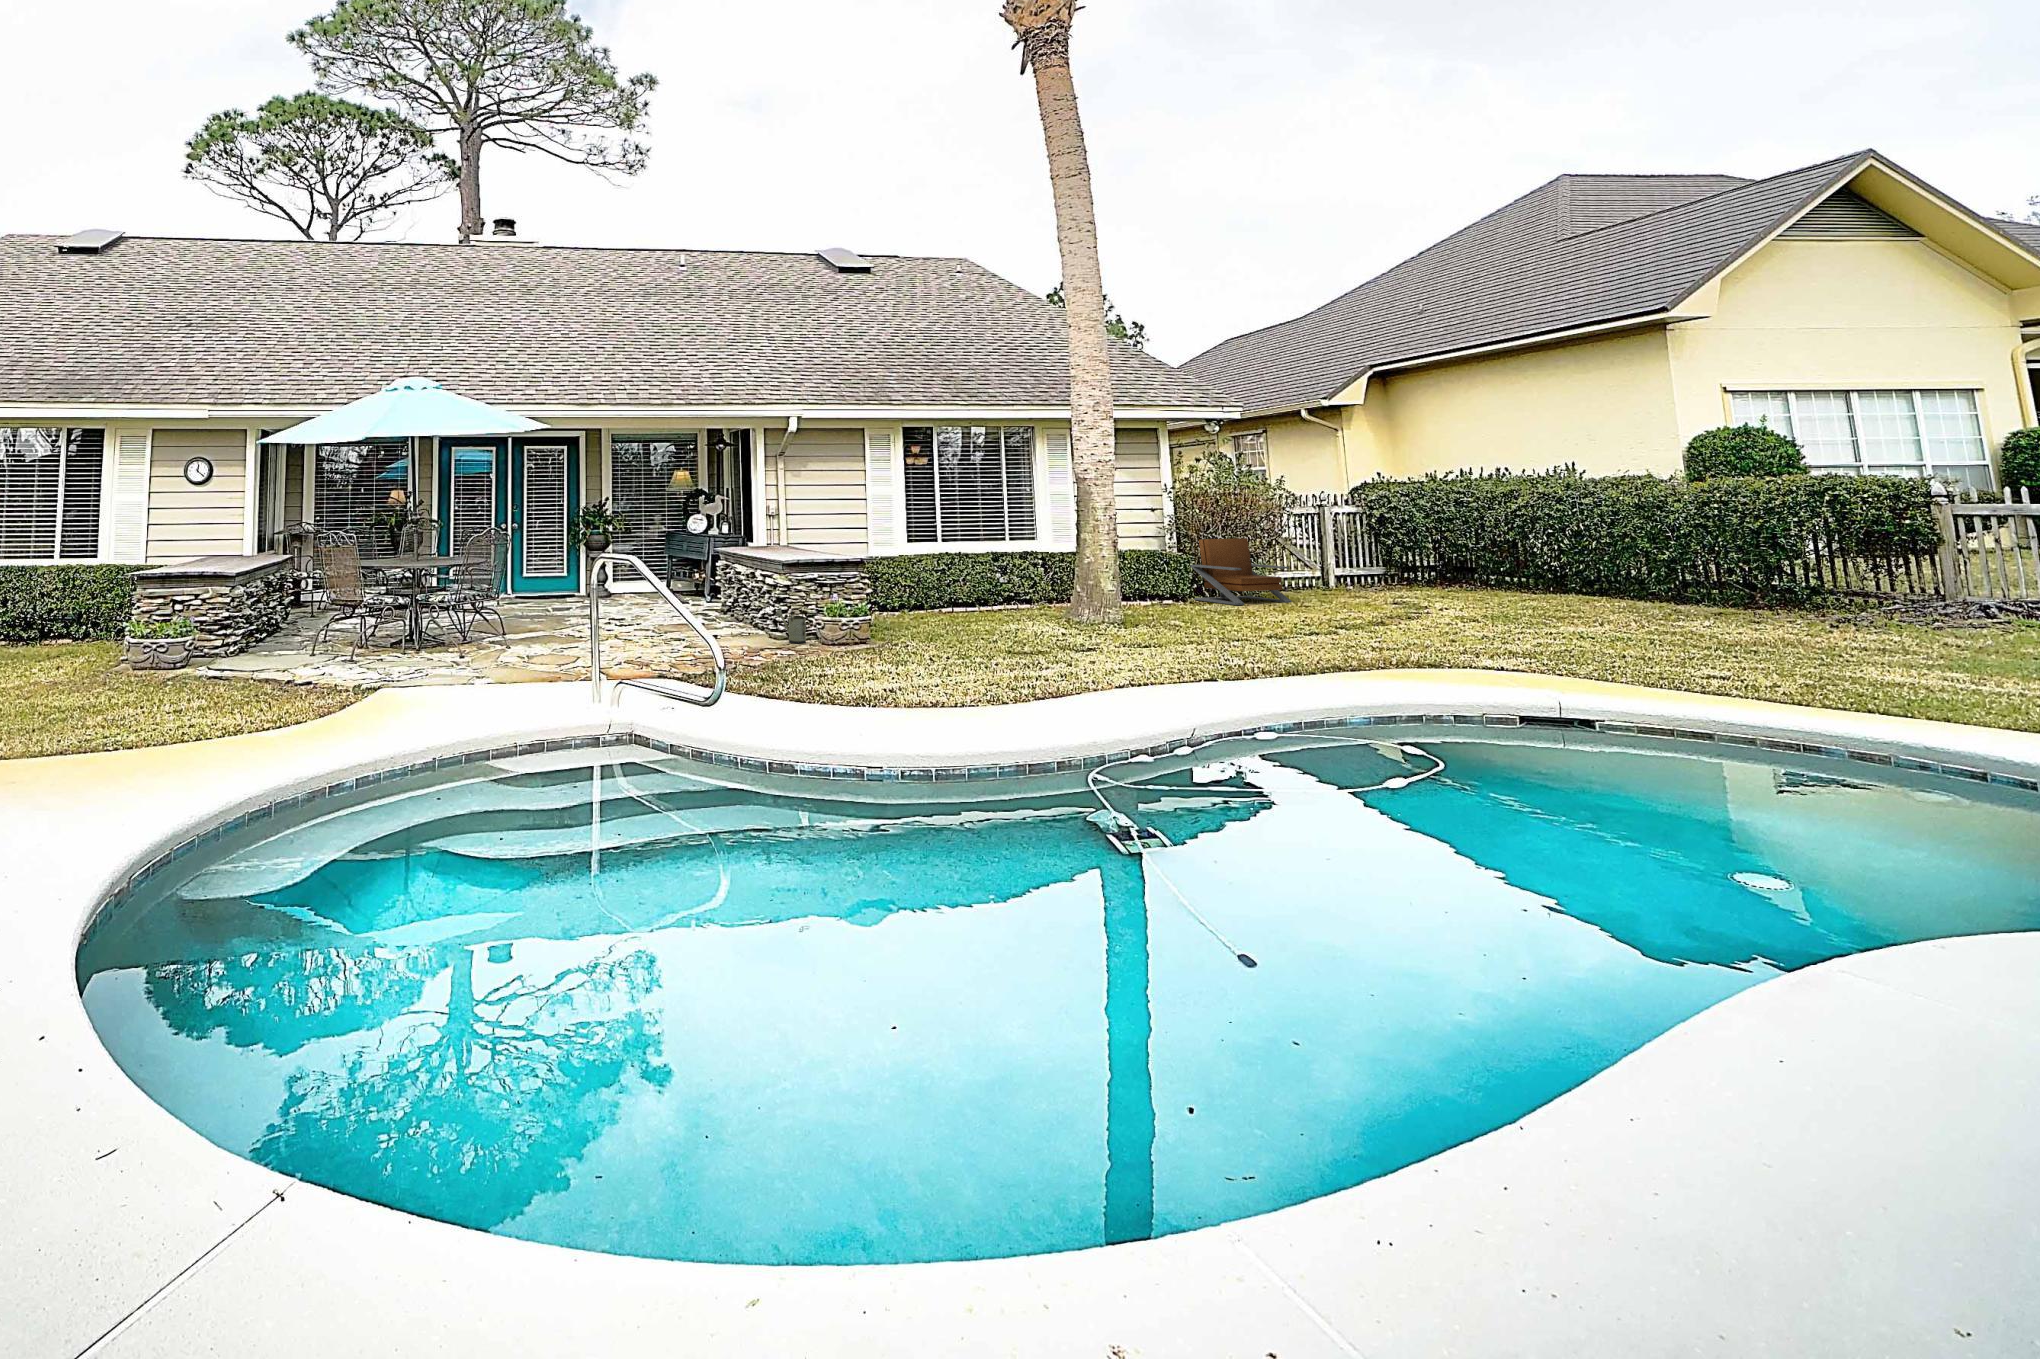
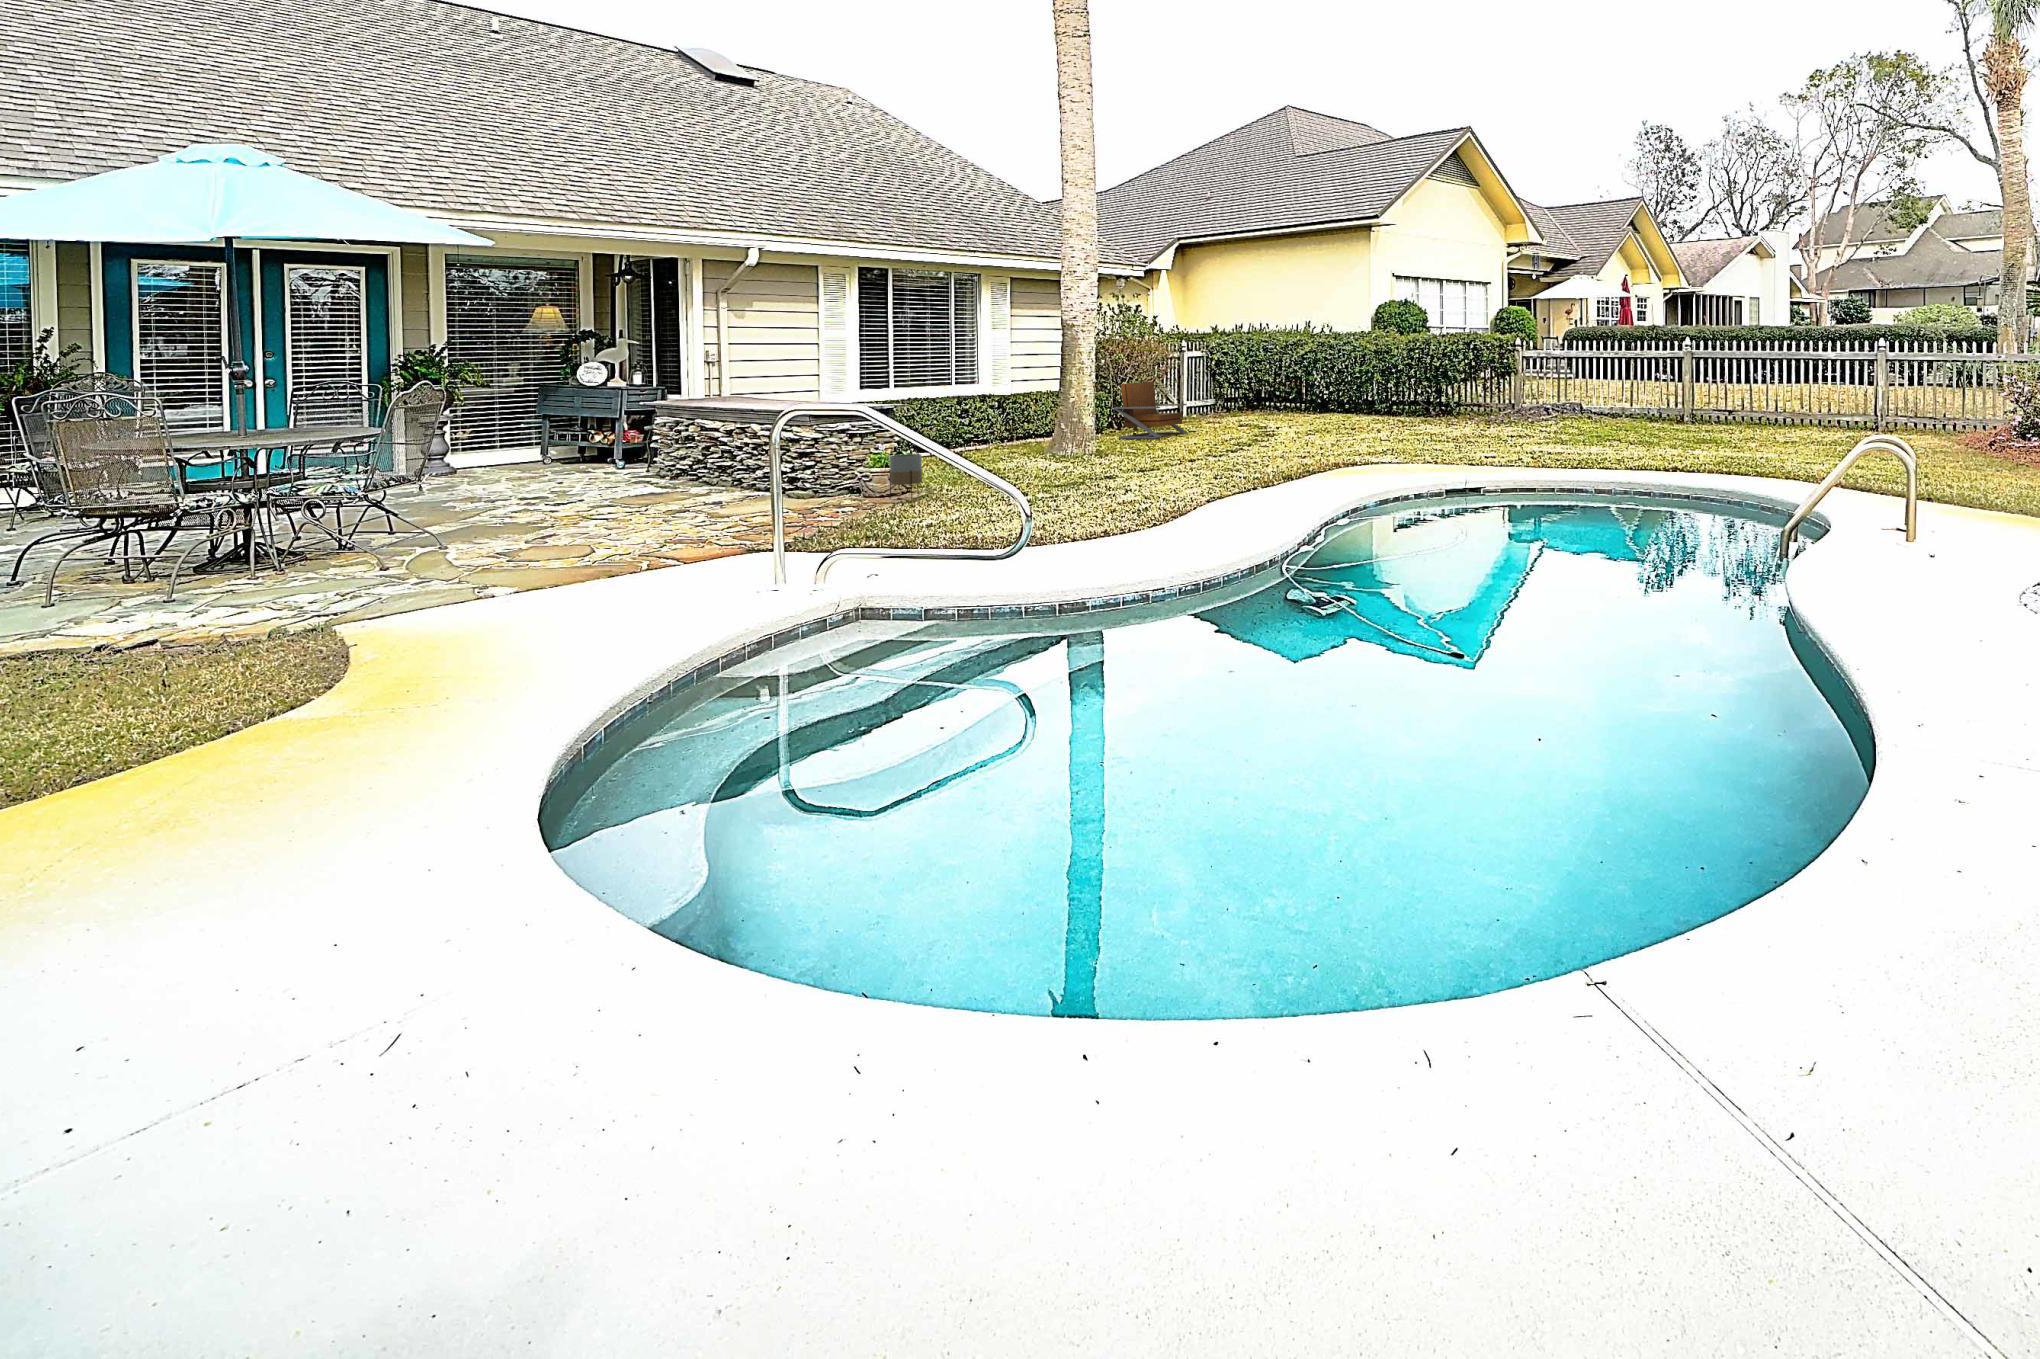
planter: none [851,601,879,643] -> present [889,454,922,499]
watering can: present [775,609,807,644] -> none [798,469,846,510]

